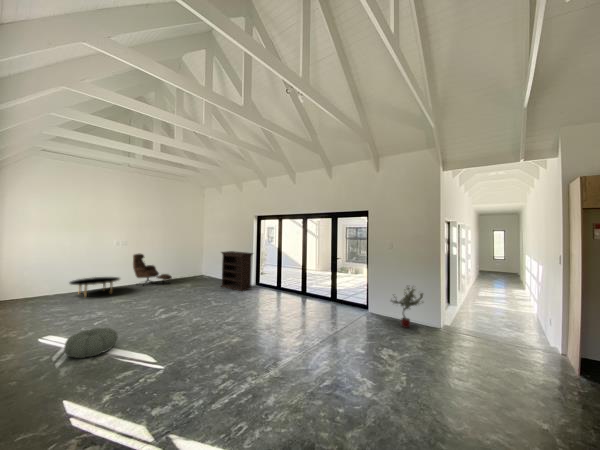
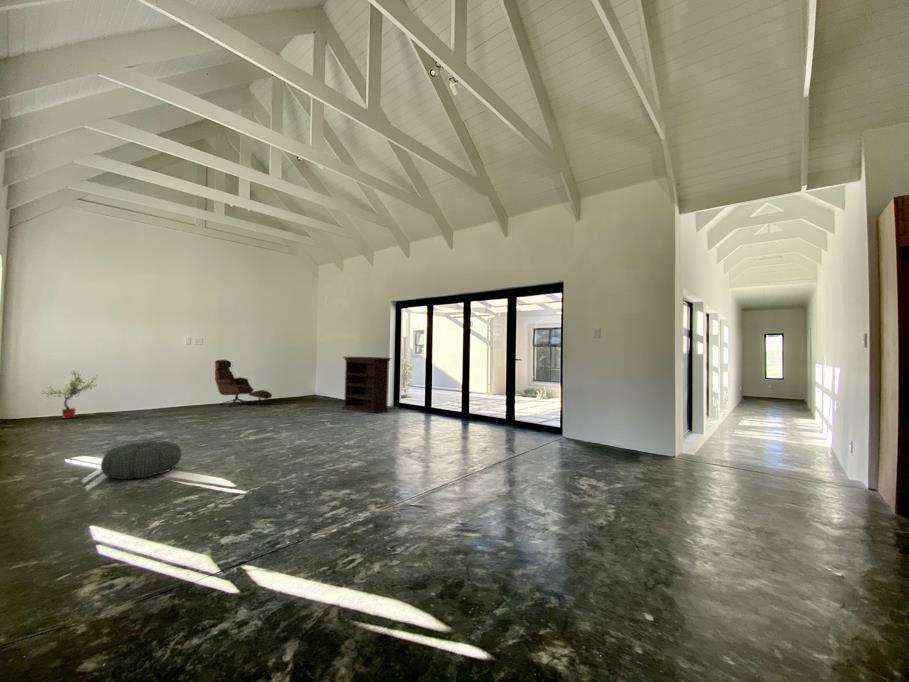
coffee table: present [70,277,120,297] -> none [121,391,196,417]
potted tree: present [391,287,423,328] -> present [42,372,96,419]

